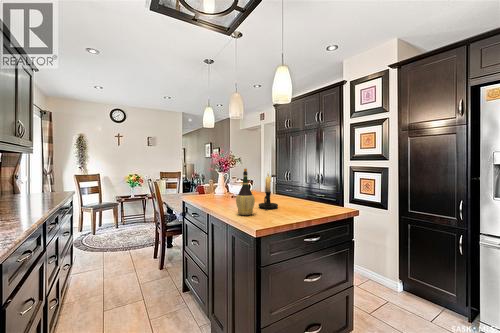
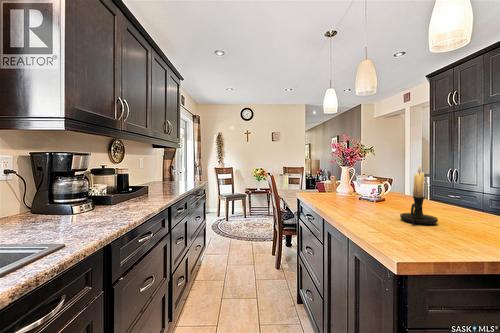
wine bottle: present [236,168,255,215] -> none [361,159,393,230]

